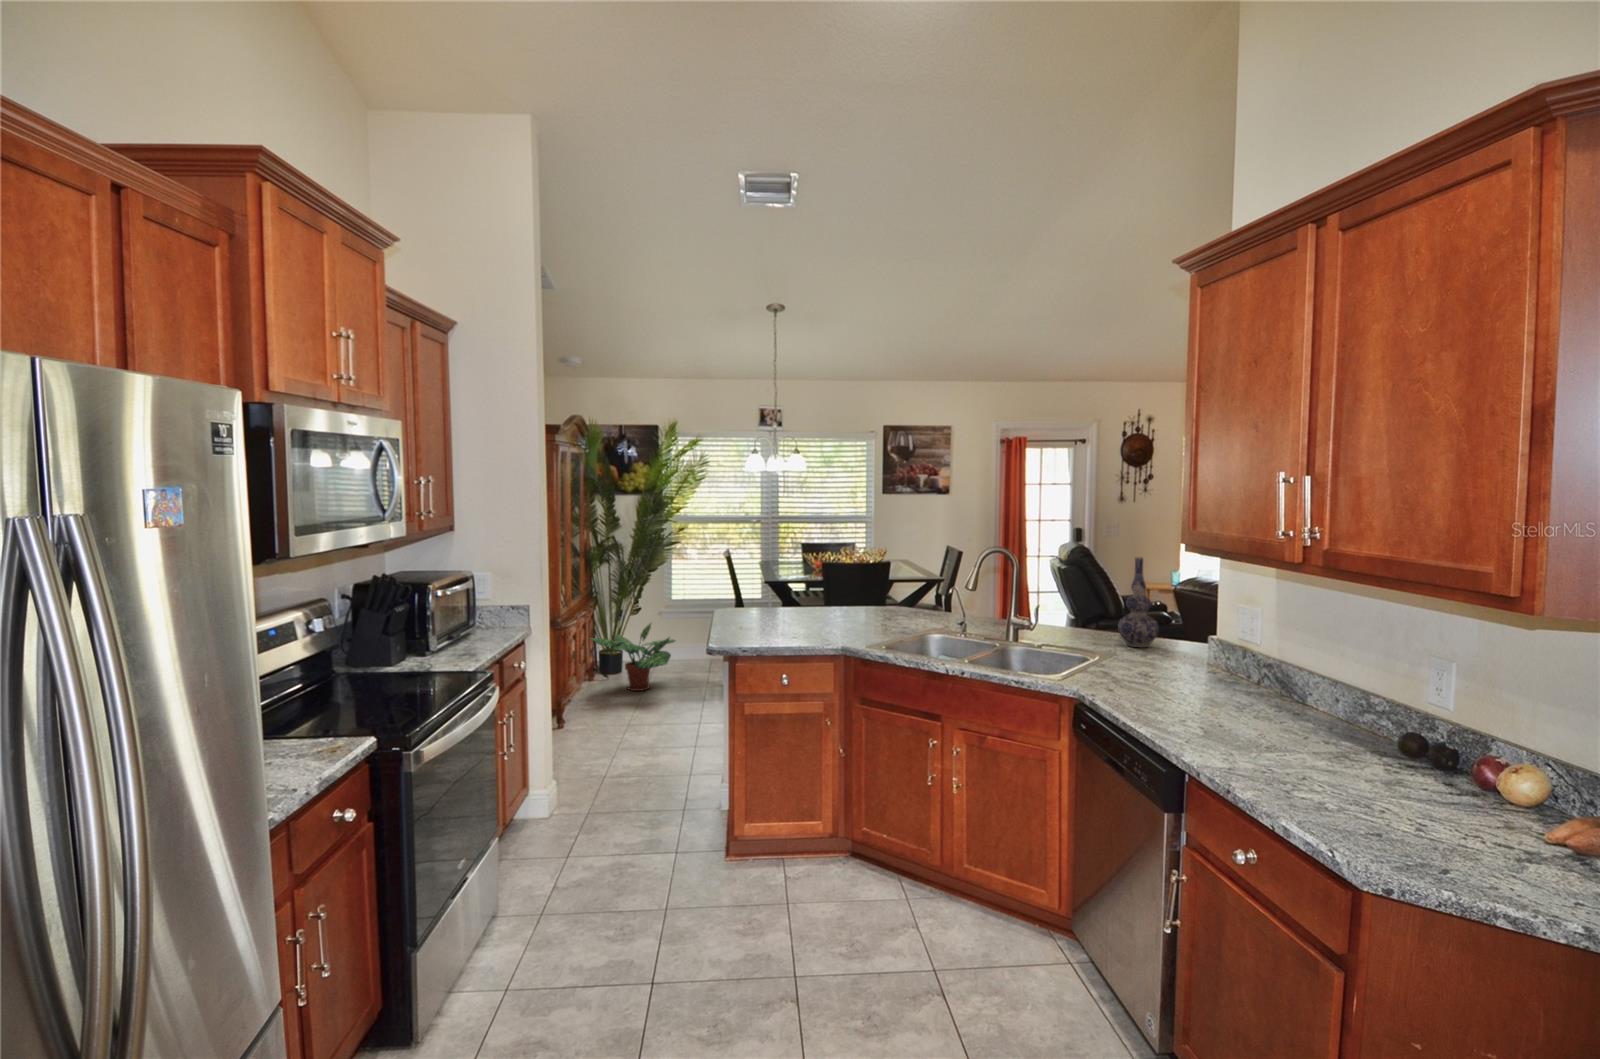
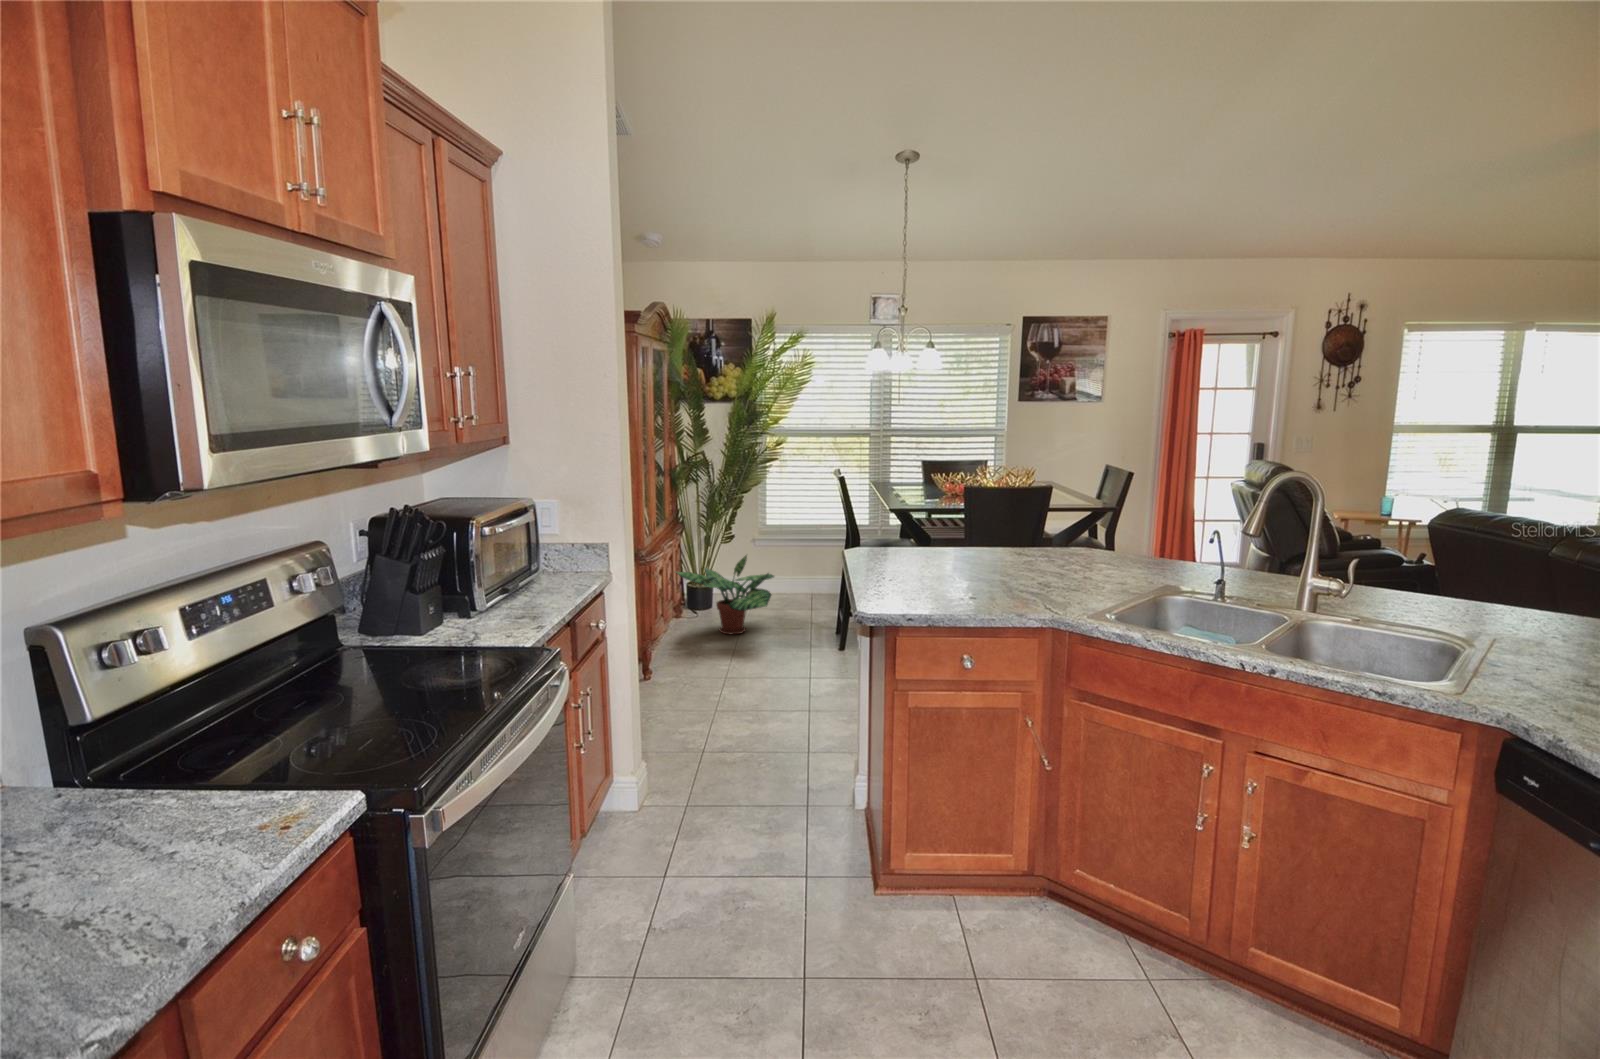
vase: present [1118,557,1159,647] -> none [1479,489,1556,627]

